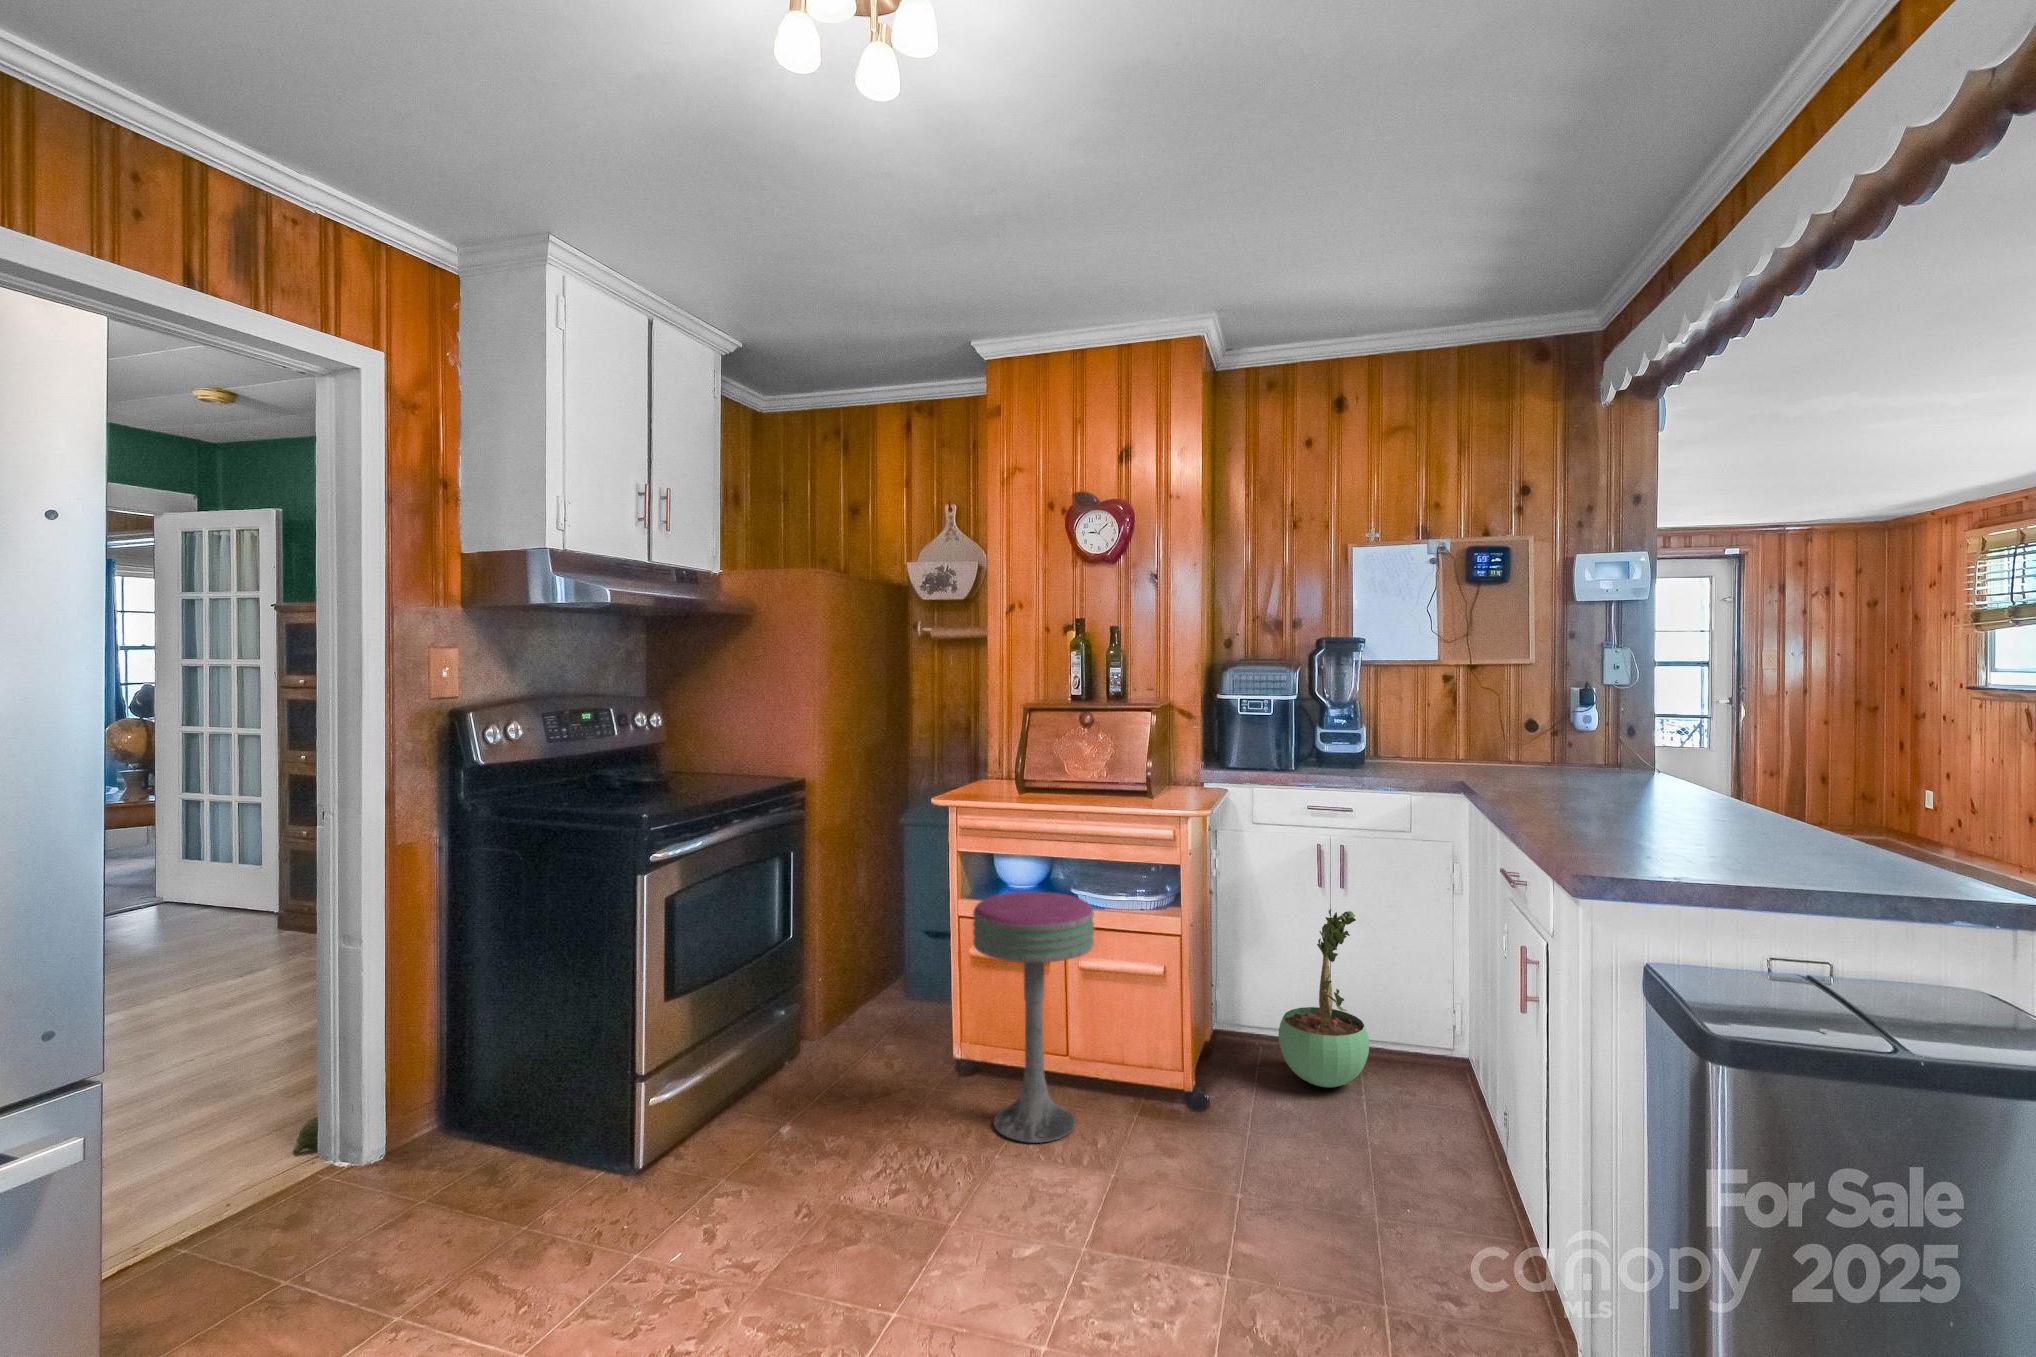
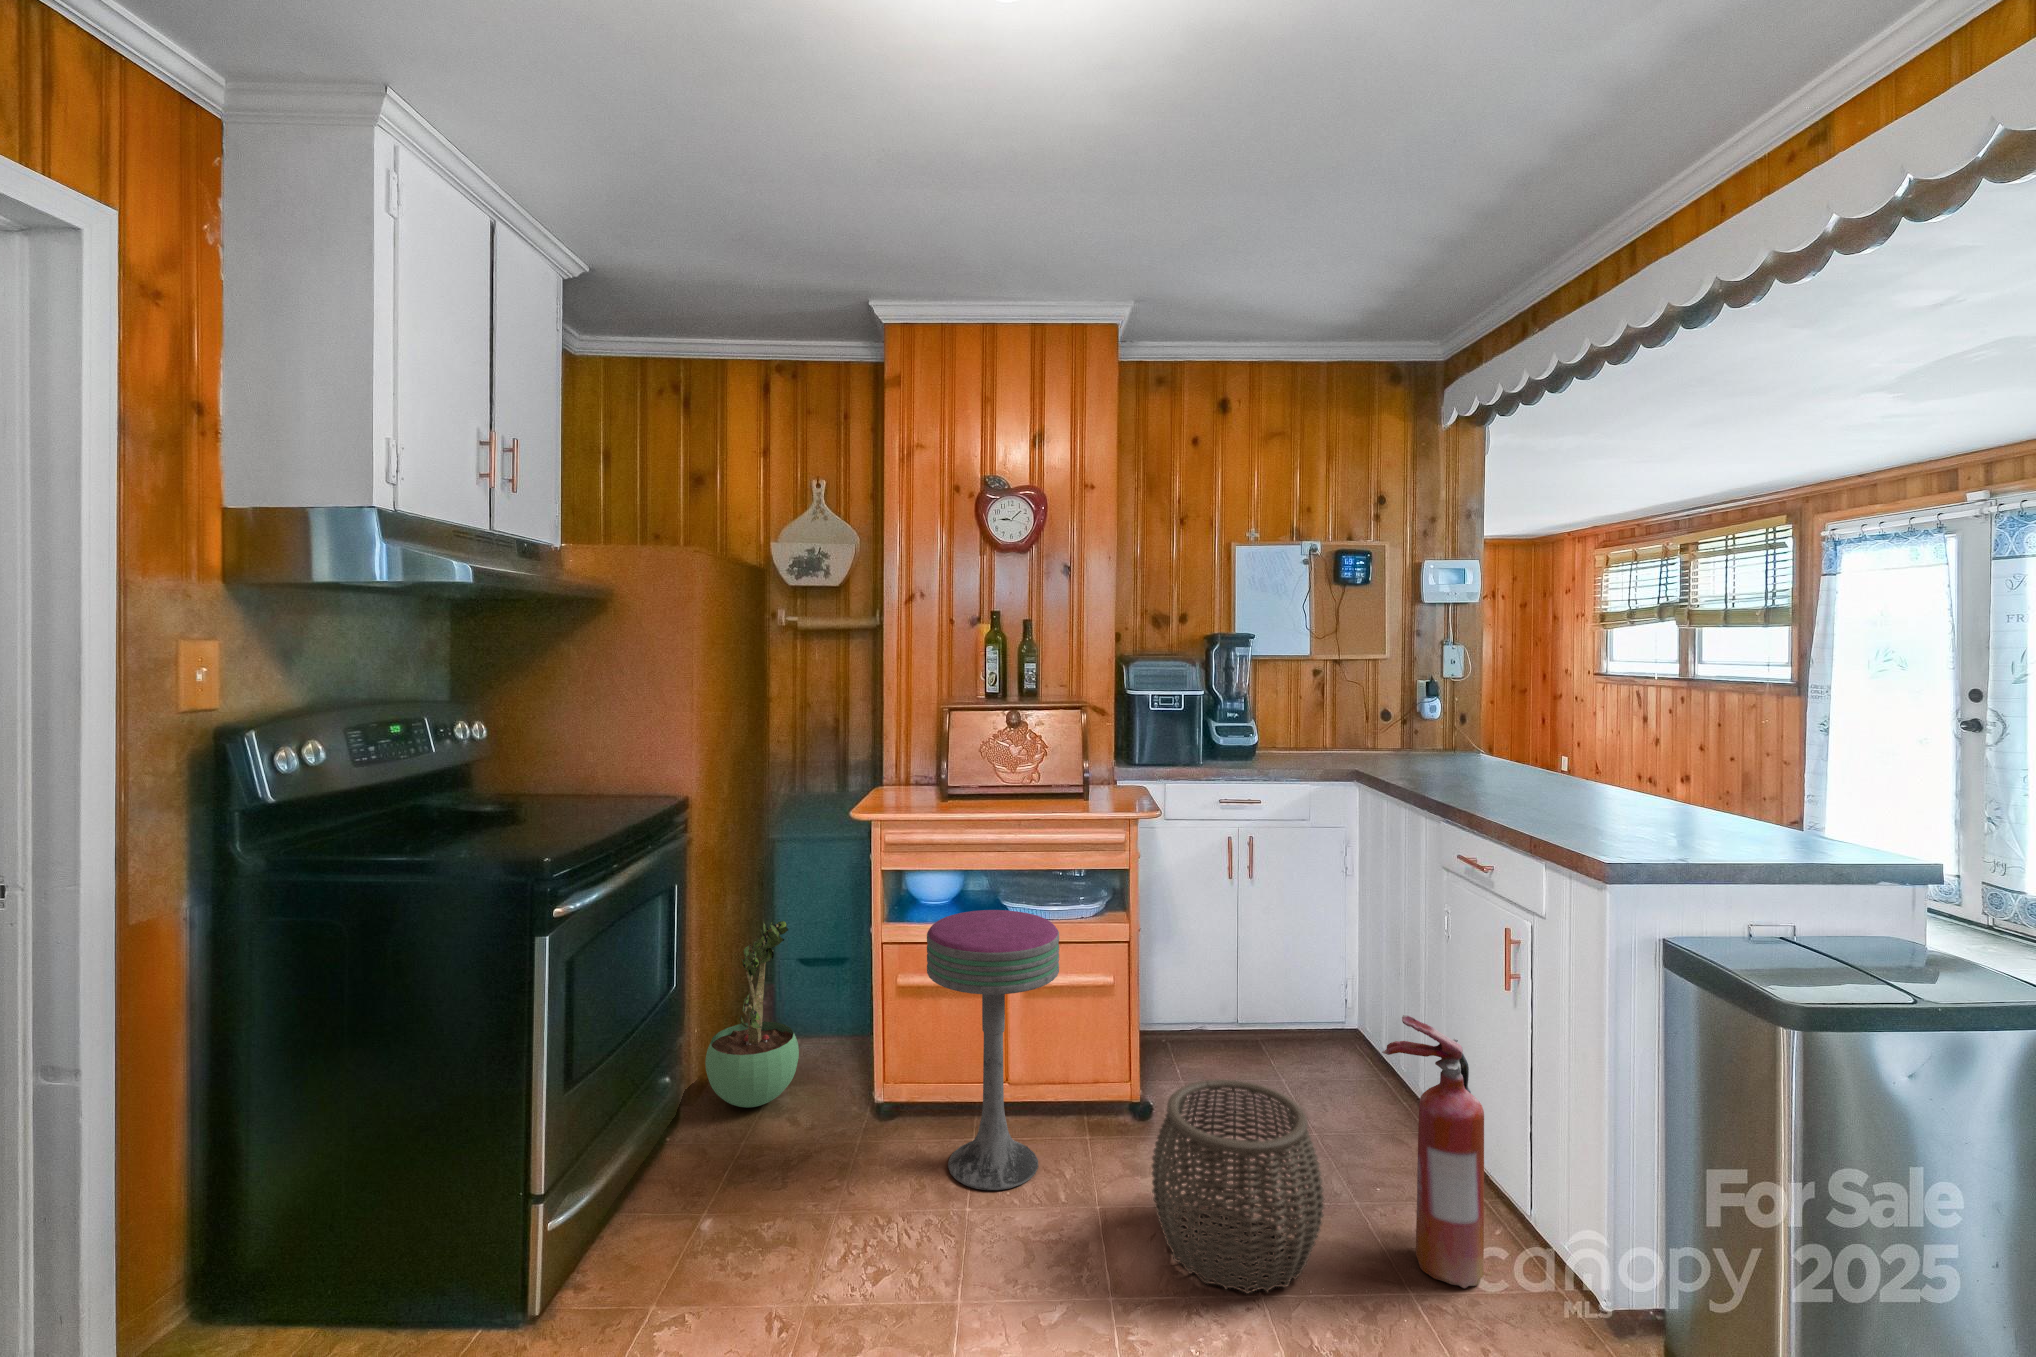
potted plant: present [1279,909,1369,1087] -> present [705,921,799,1107]
fire extinguisher: none [1366,1012,1468,1291] -> present [1382,1015,1484,1288]
woven basket: none [1140,1061,1303,1259] -> present [1152,1079,1325,1293]

